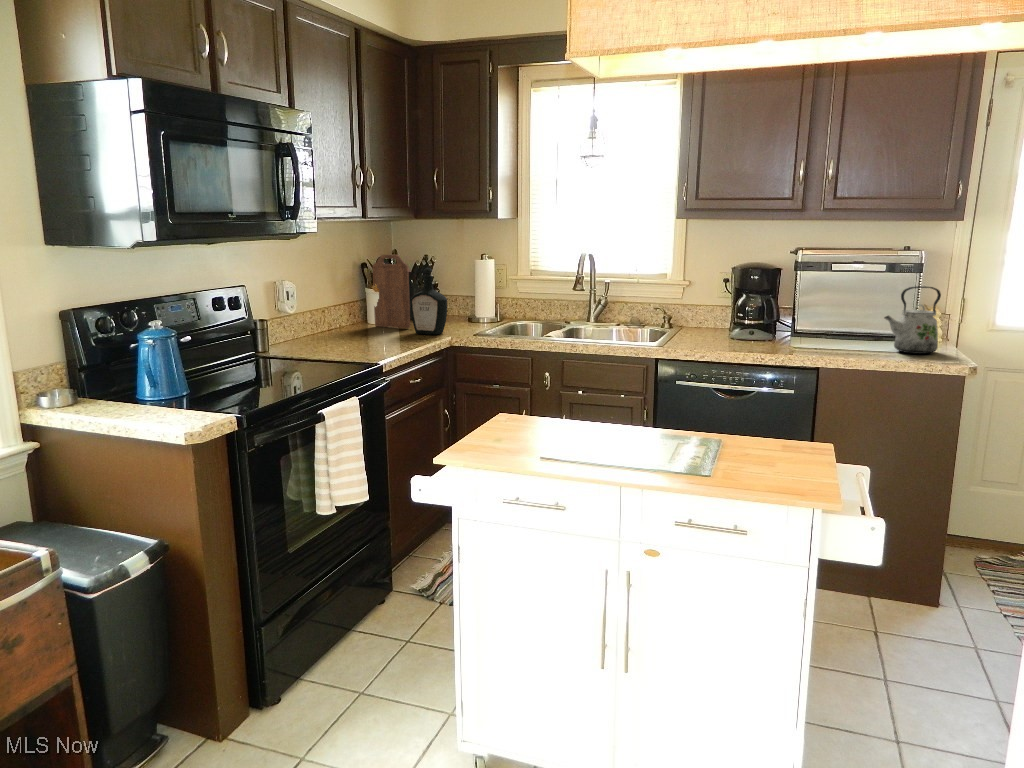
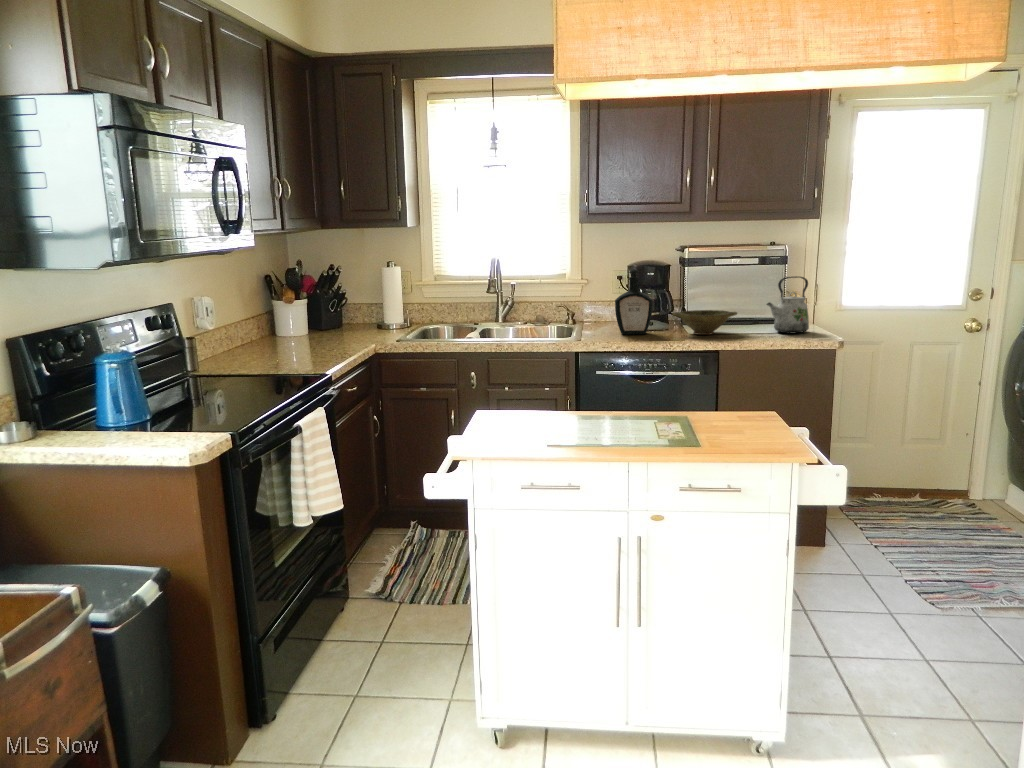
cutting board: present [373,255,410,328] -> none [284,265,329,338]
bottle: present [410,268,447,335] -> present [615,269,653,335]
bowl: none [770,320,849,349] -> present [672,310,737,335]

